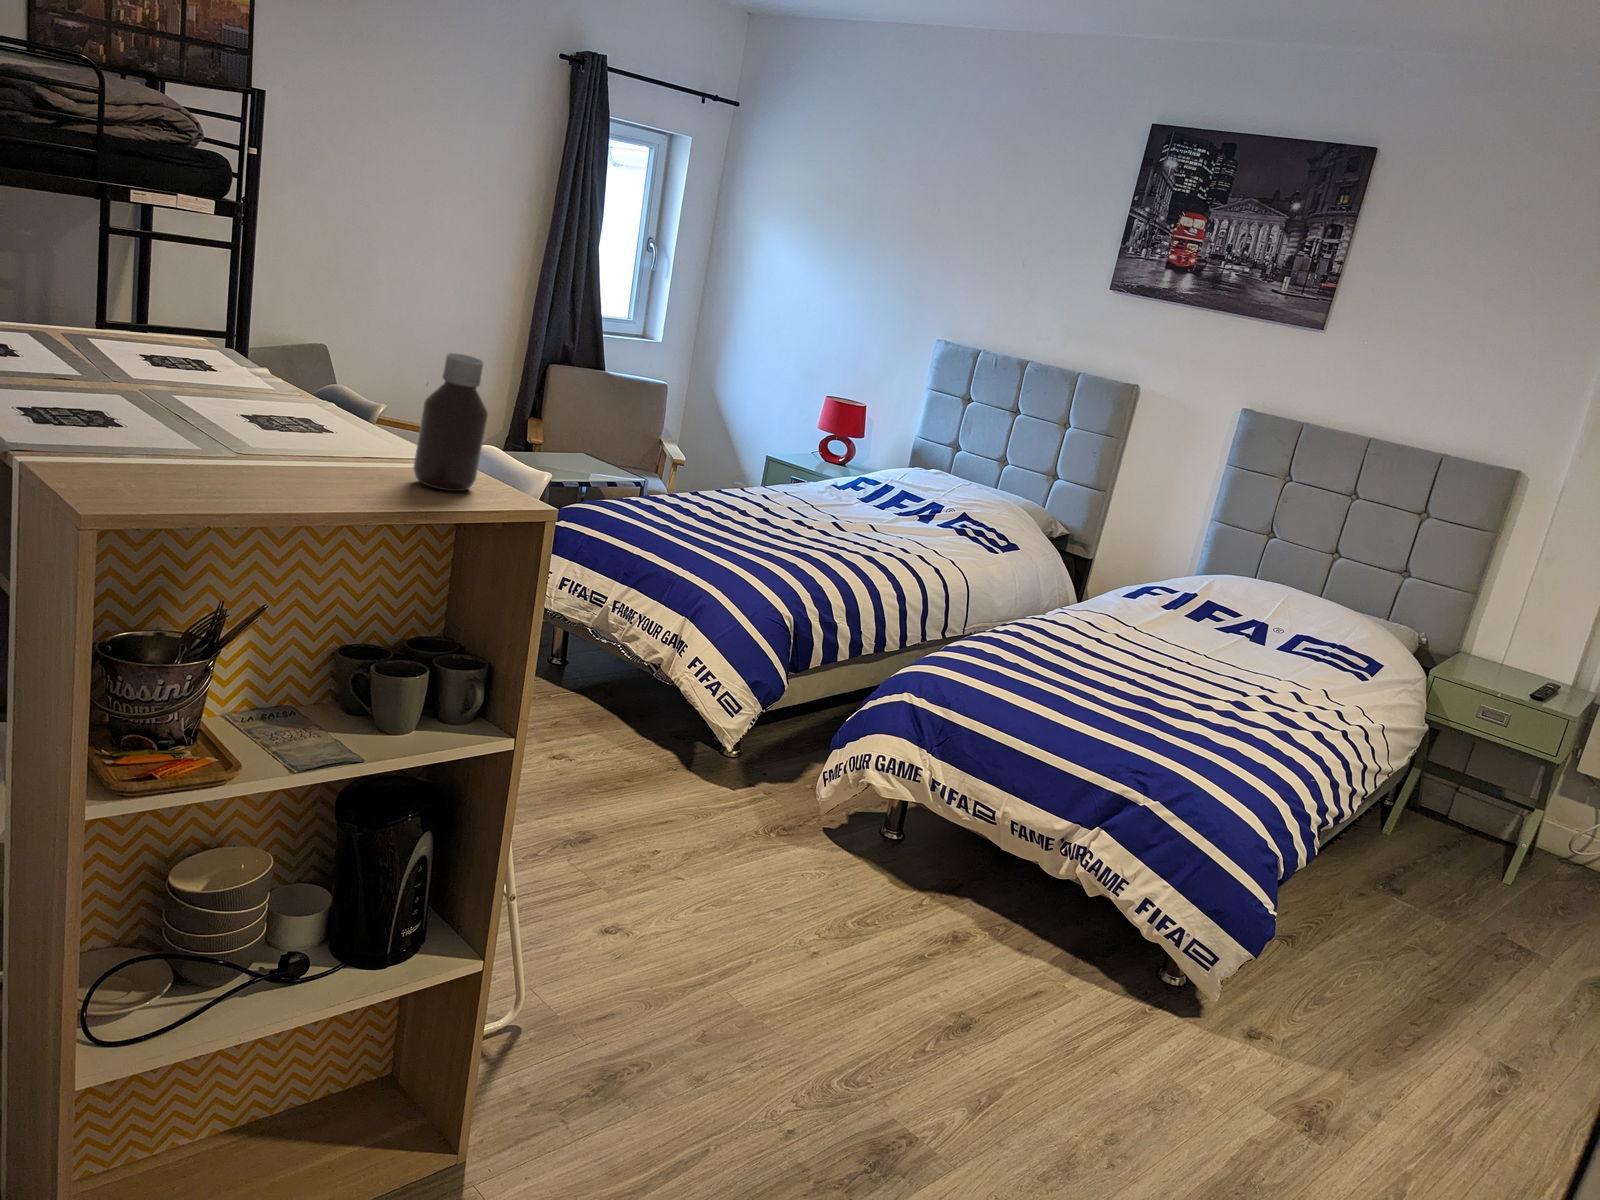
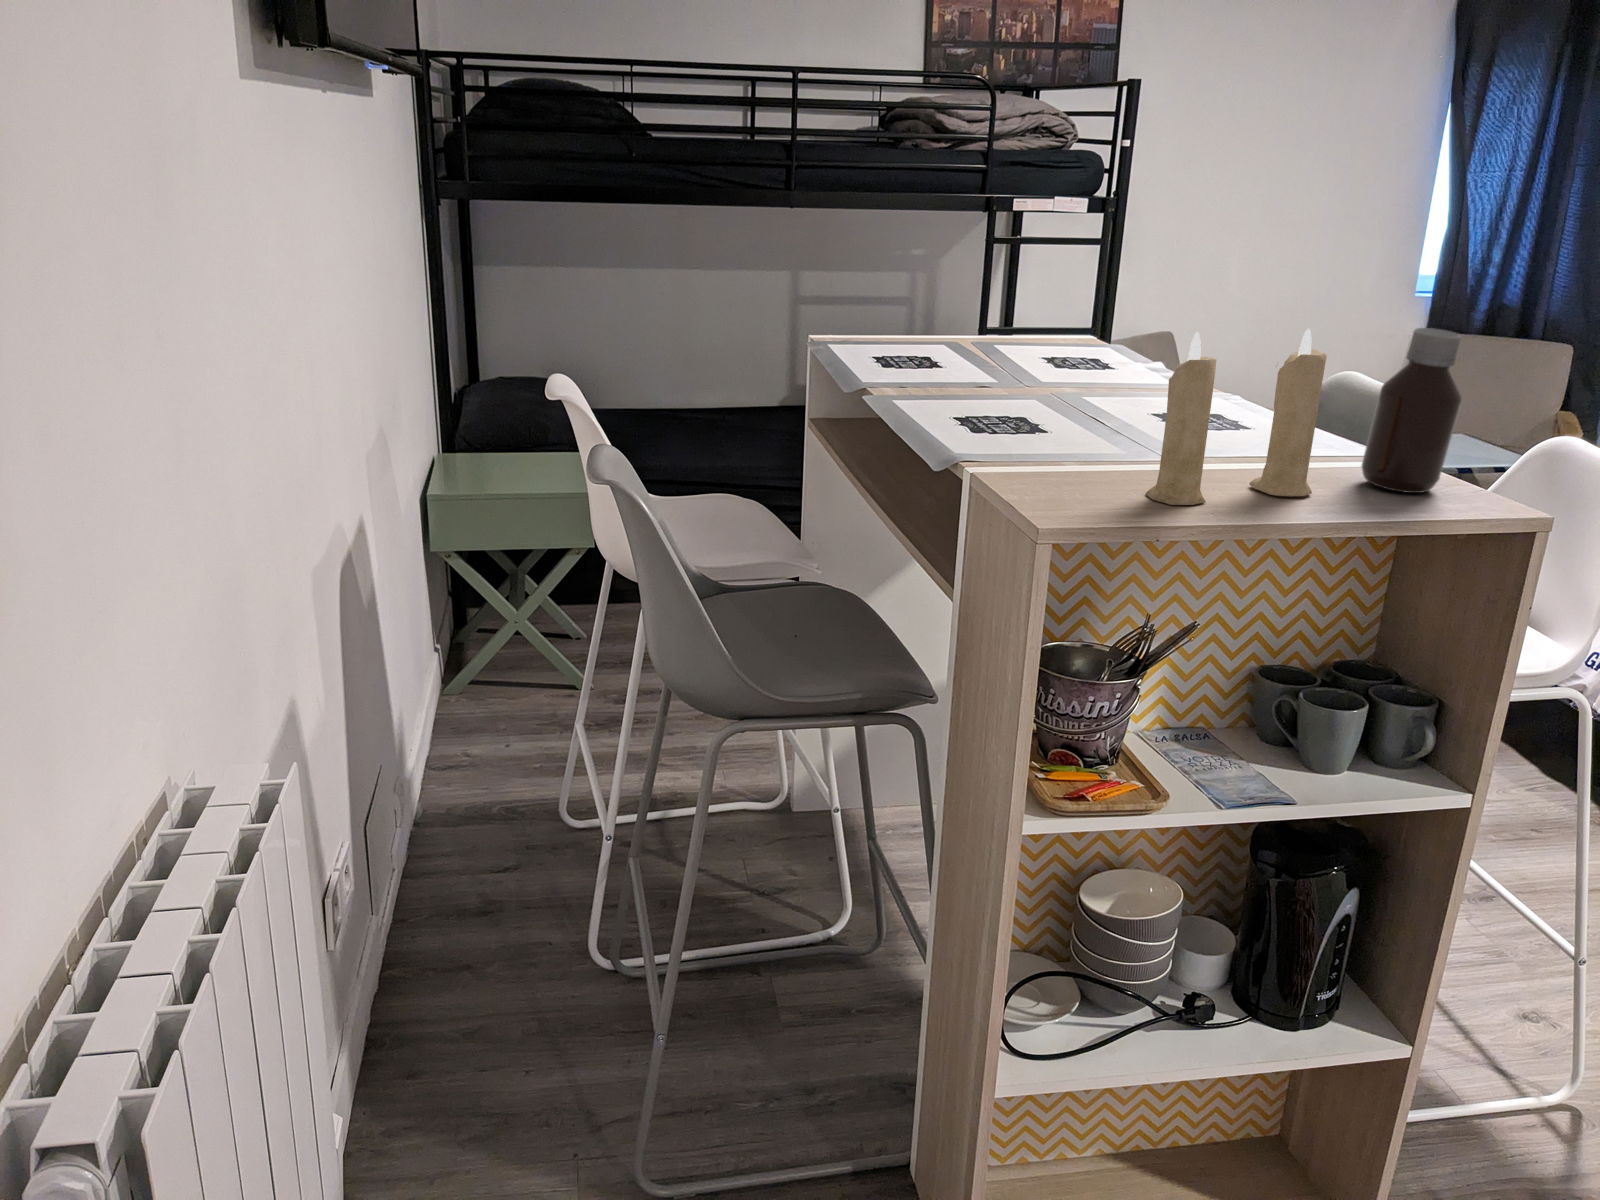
candle: none [205,332,374,496] -> present [1145,328,1327,505]

